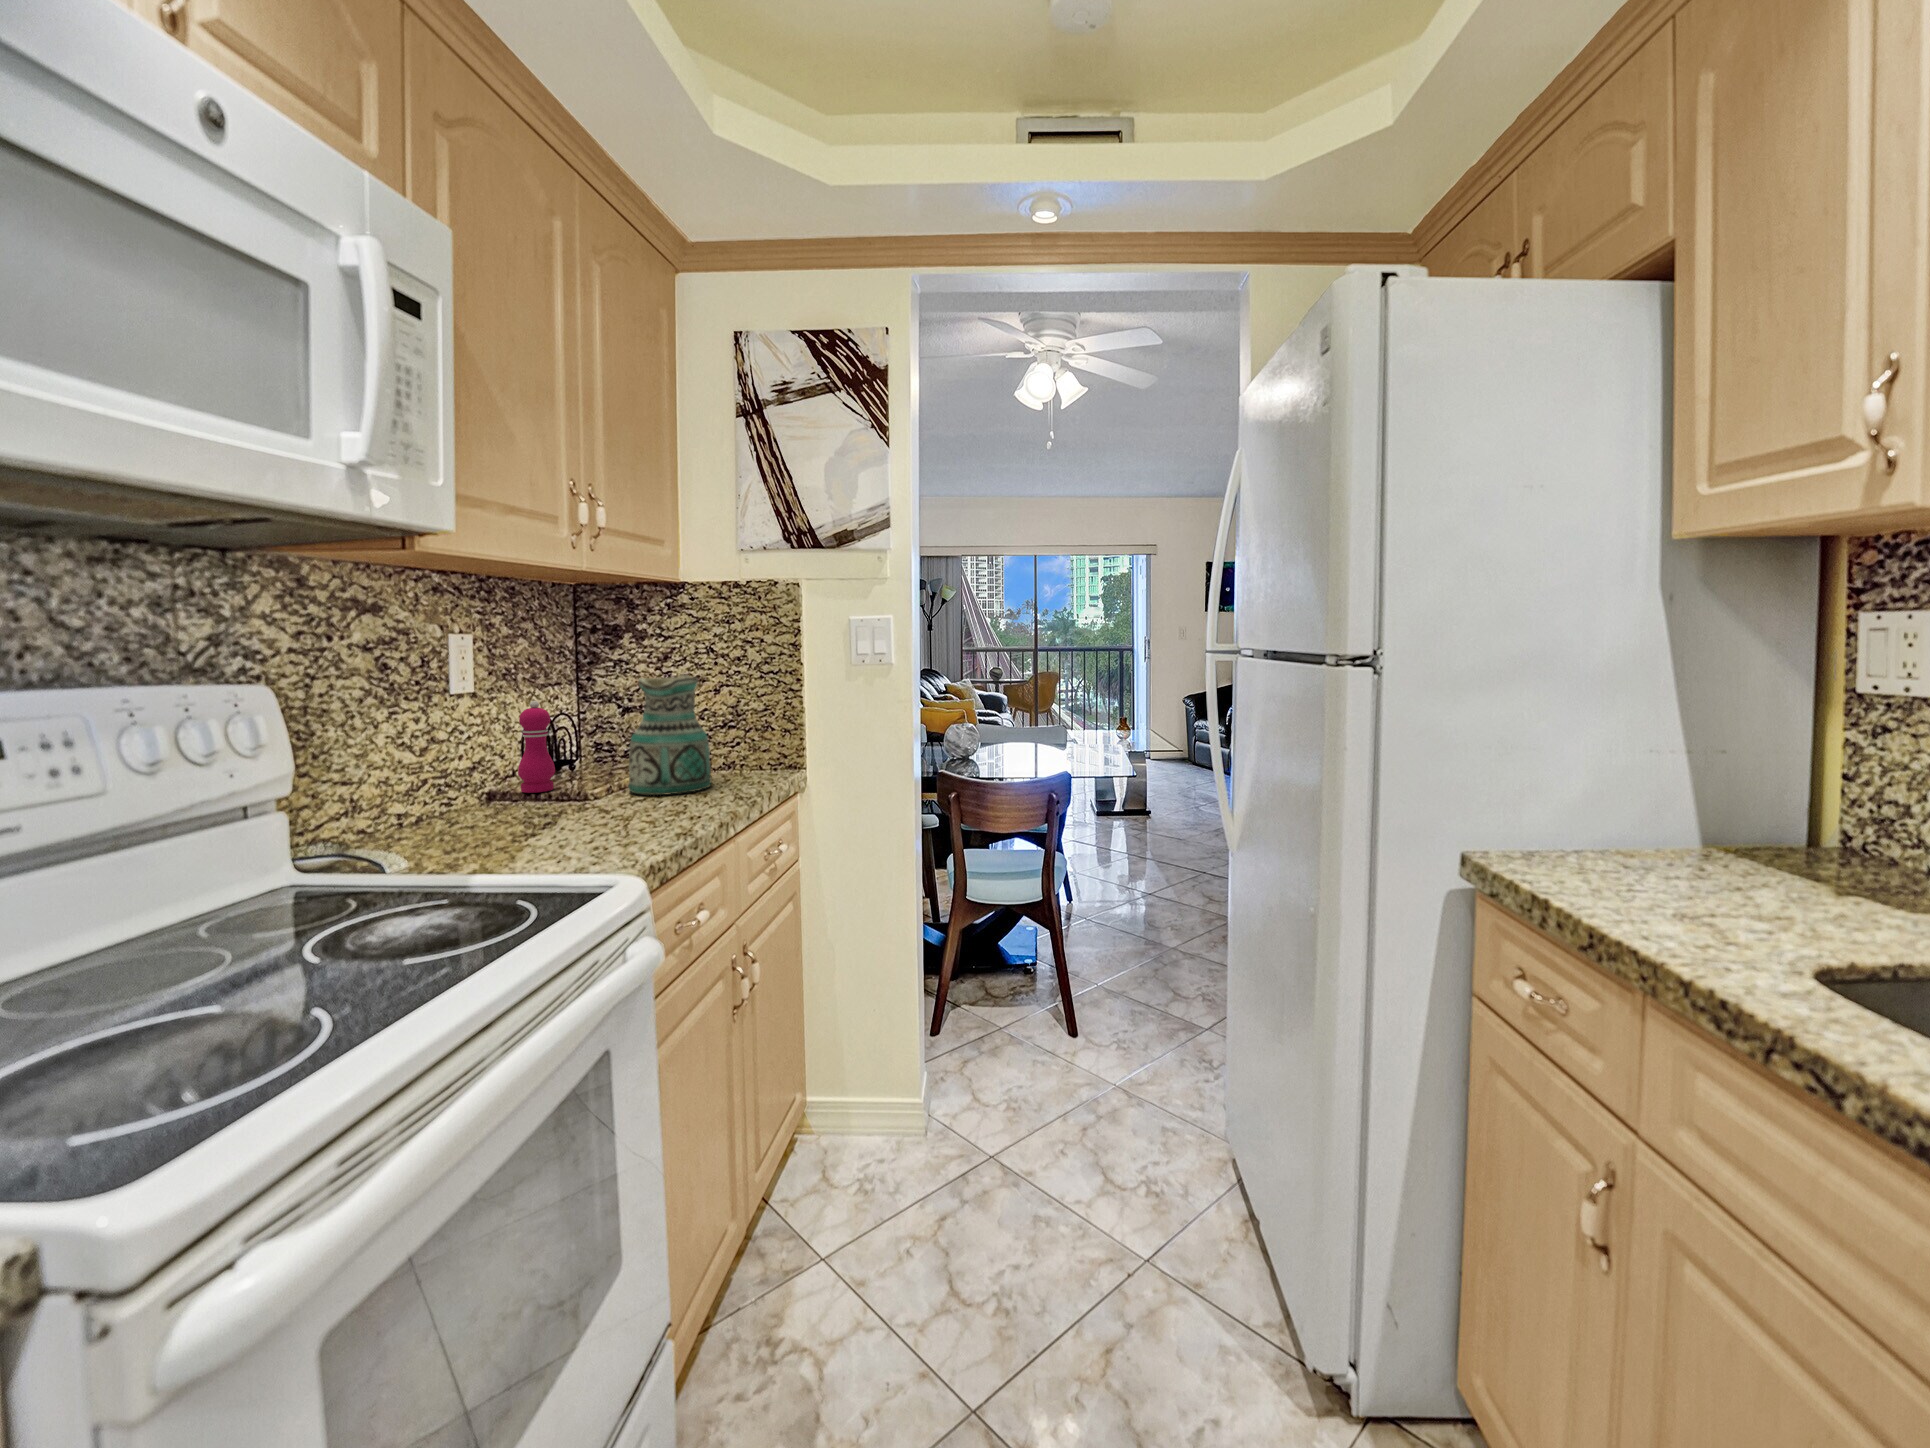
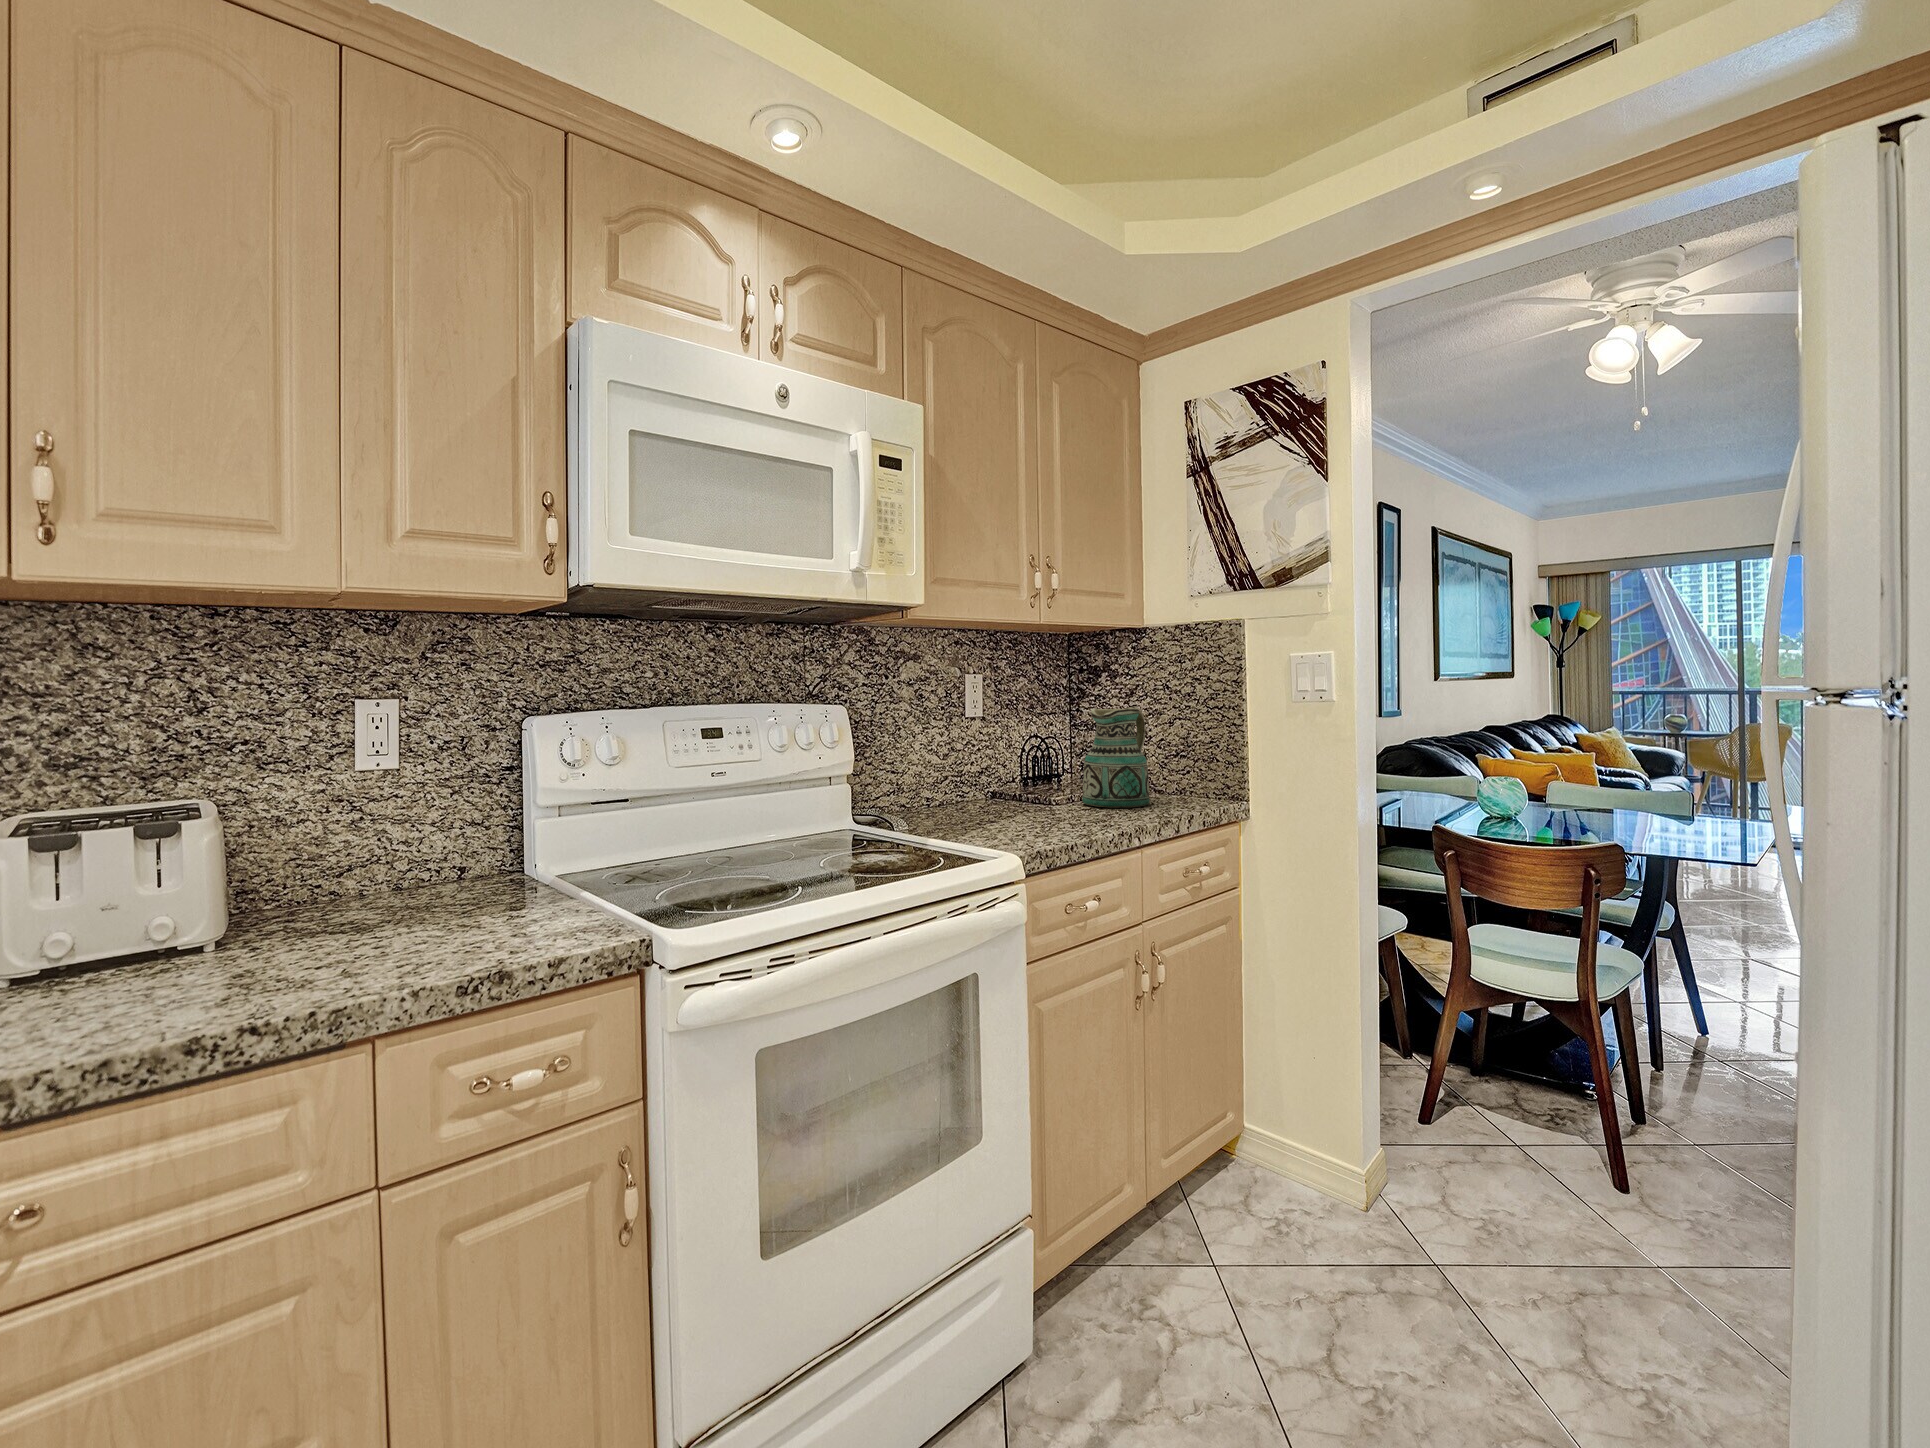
pepper mill: present [518,701,555,793] -> none [1013,725,1039,797]

